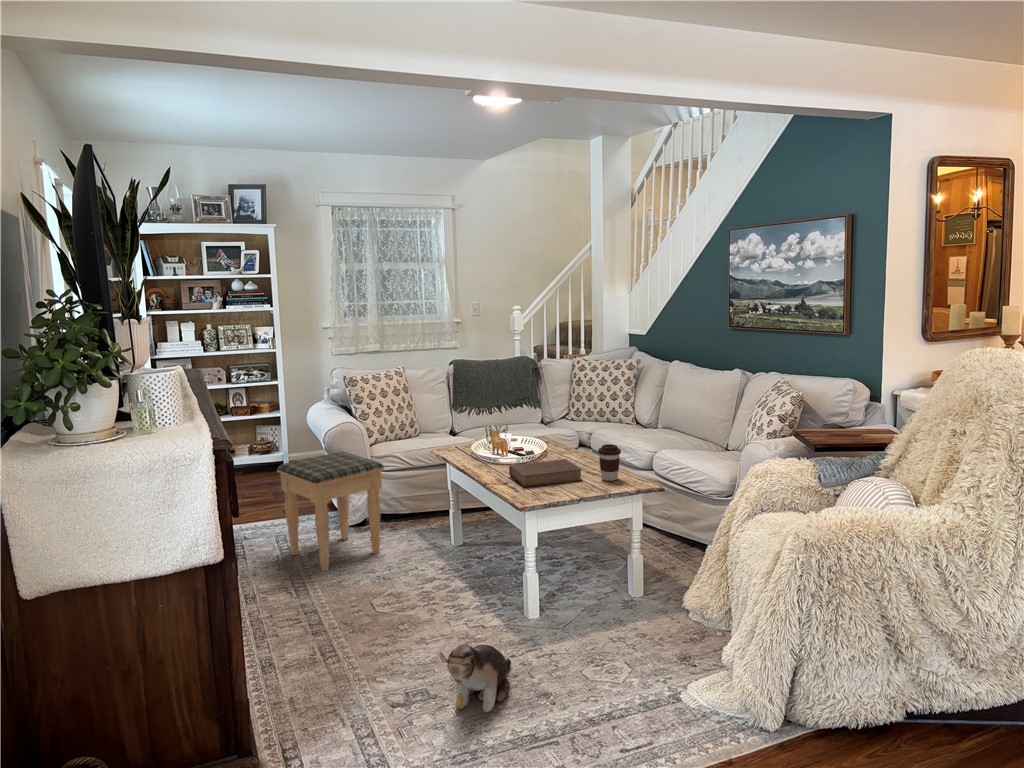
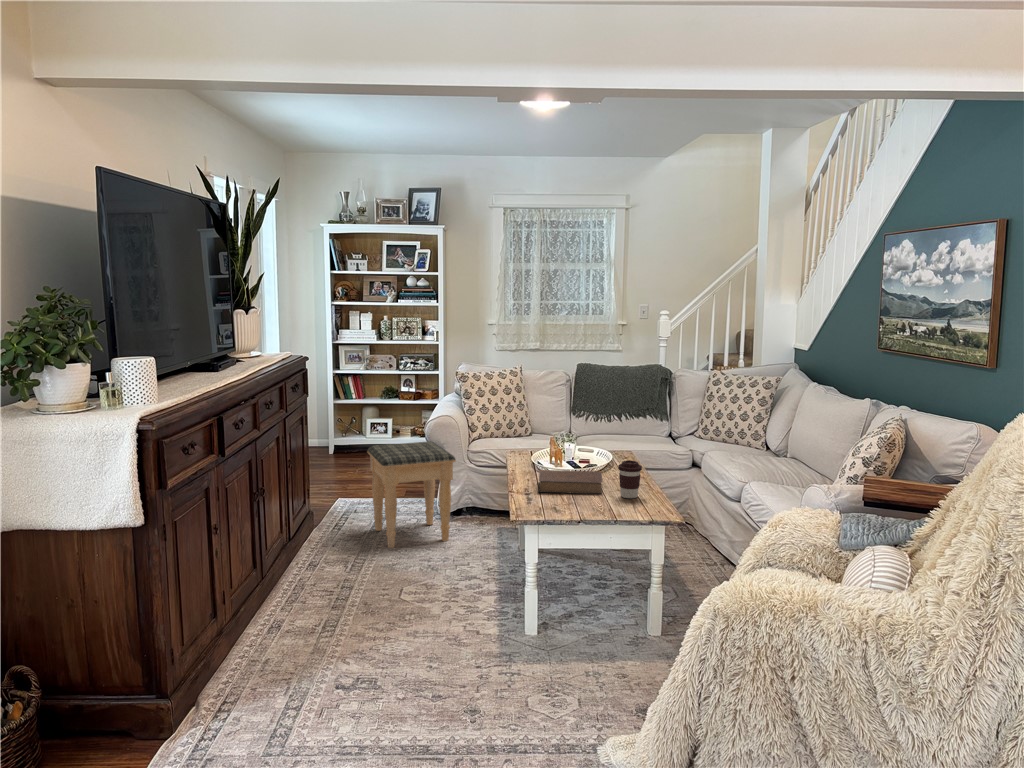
plush toy: present [440,643,511,712] -> none [366,619,468,687]

